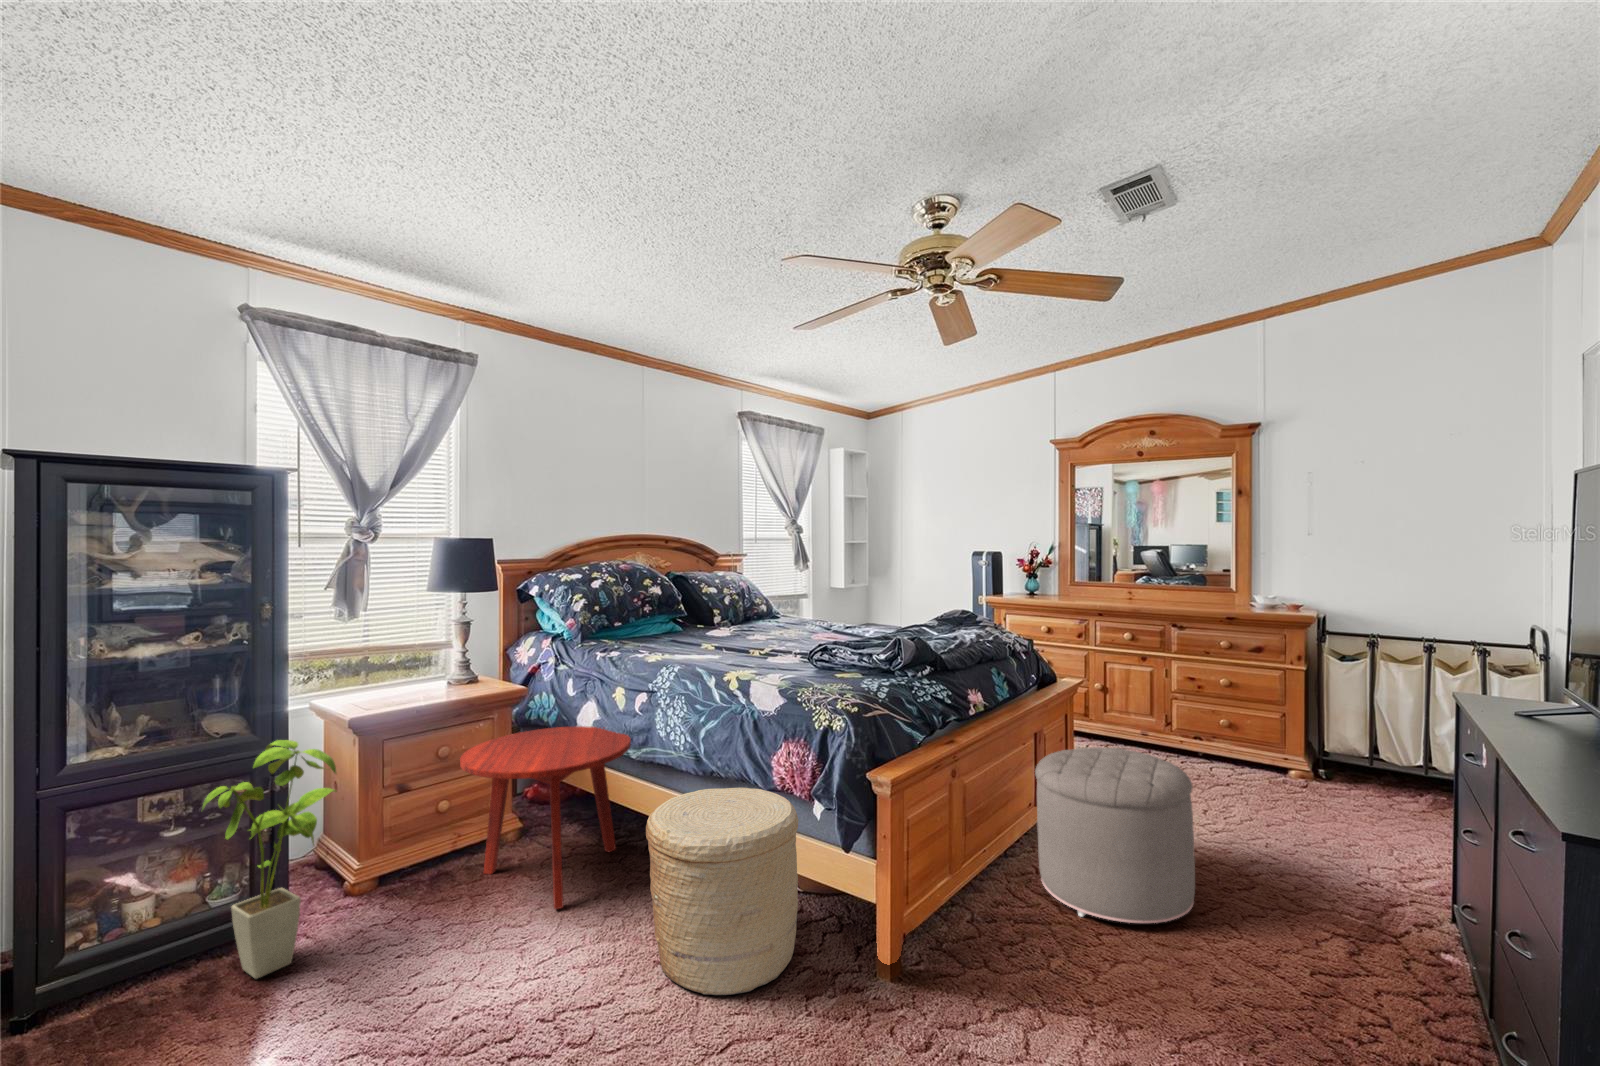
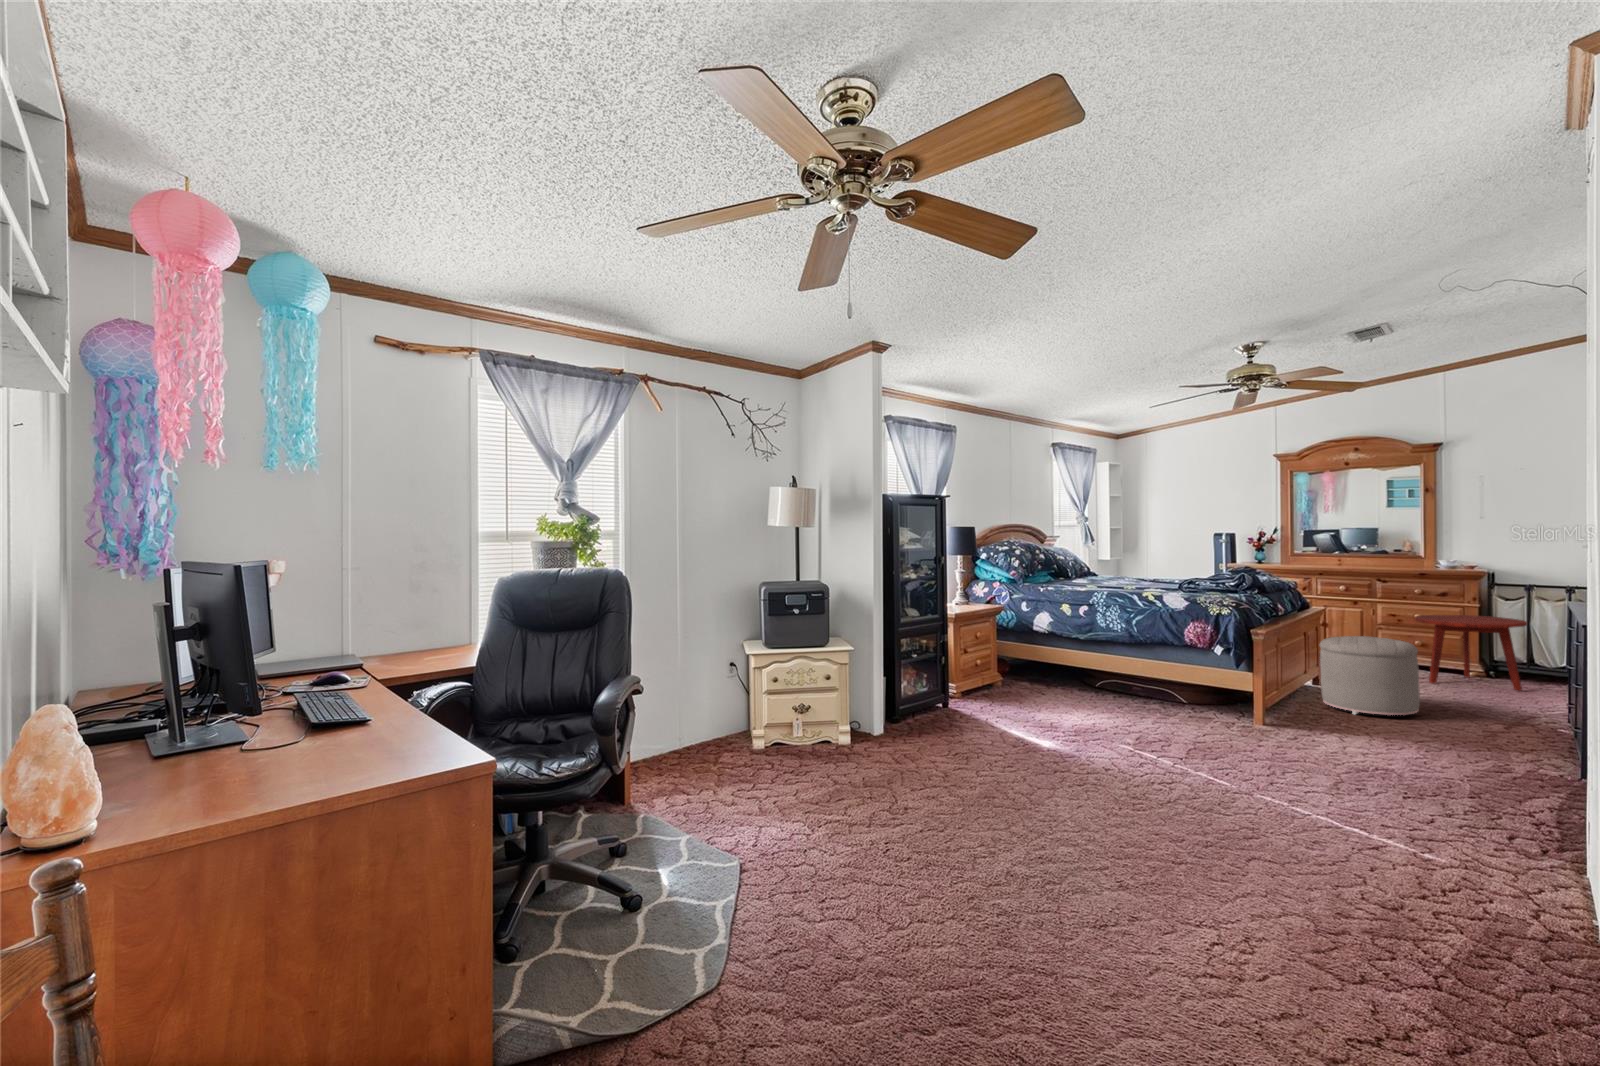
side table: present [460,726,631,909] -> present [1415,615,1527,691]
house plant: present [202,740,336,979] -> none [937,615,988,717]
woven basket: present [646,788,798,995] -> none [1133,646,1215,727]

